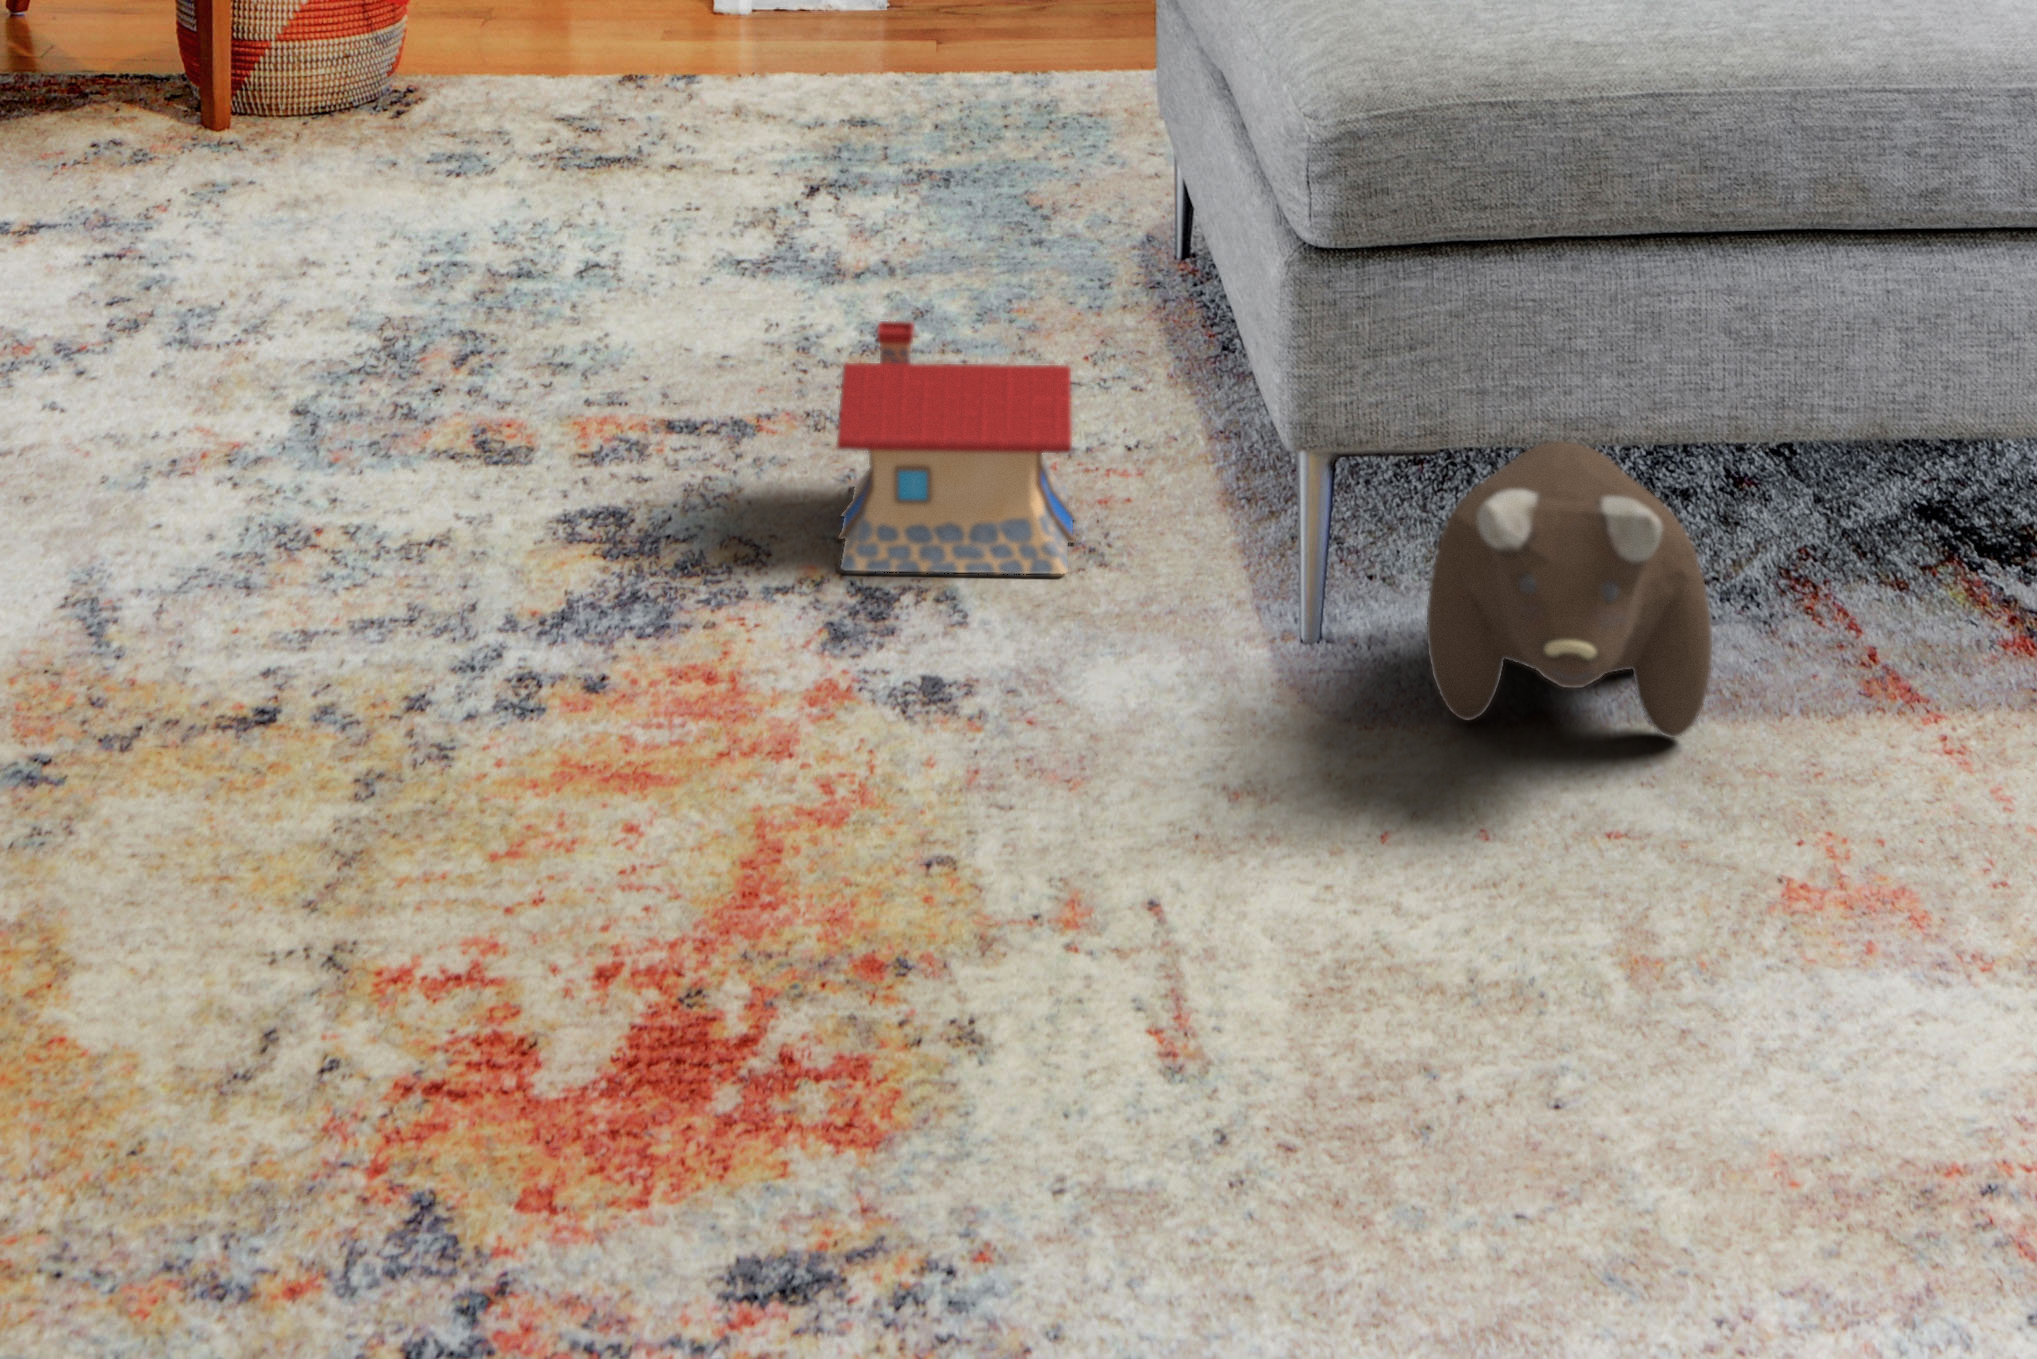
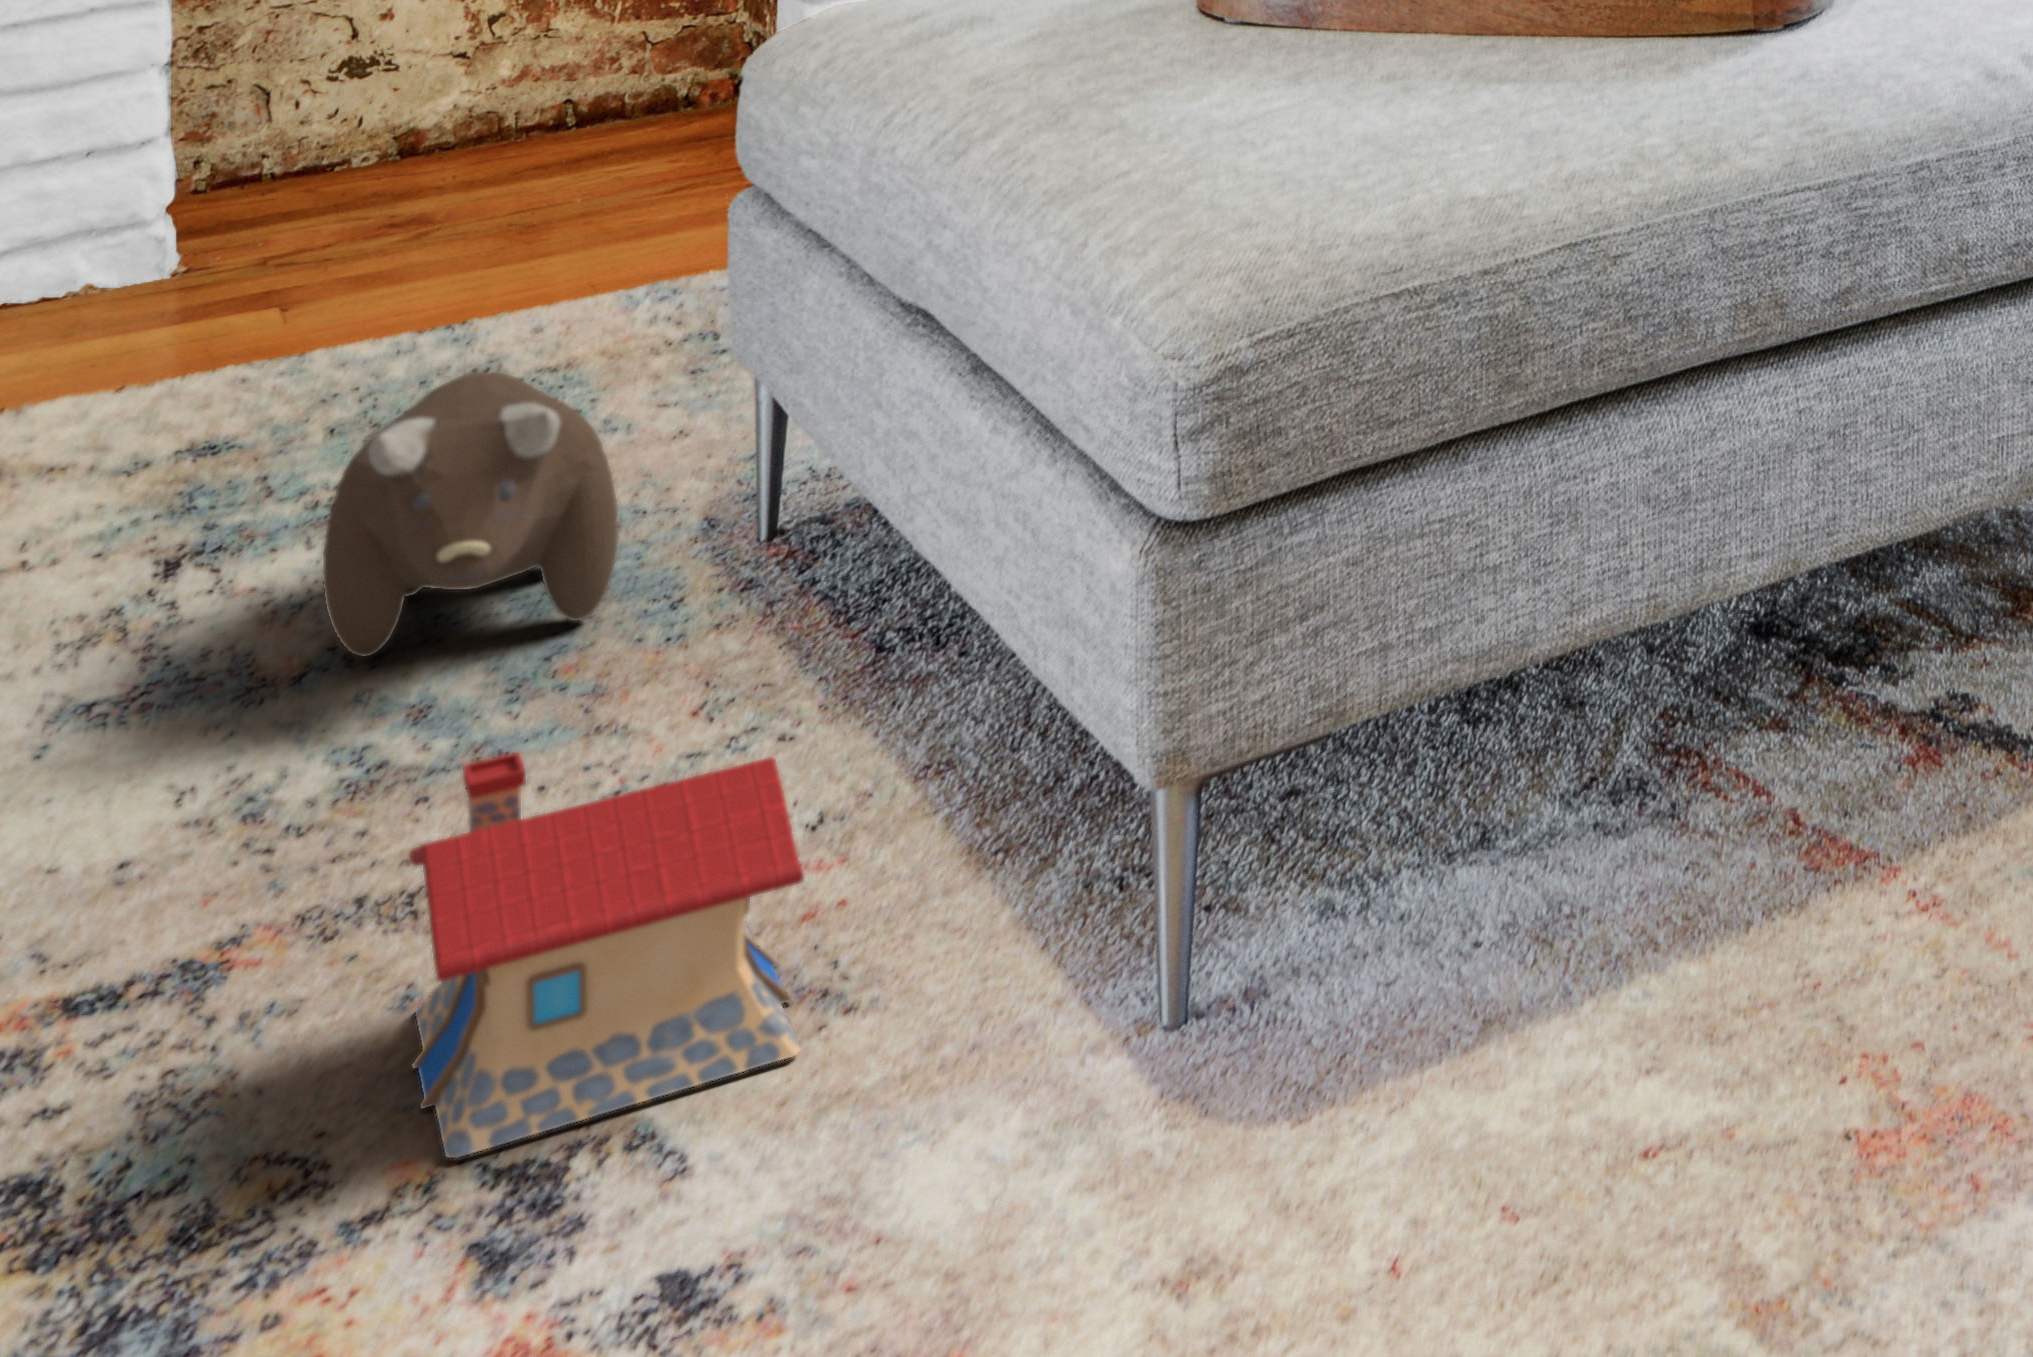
plush toy: present [1427,441,1712,738] -> present [323,372,619,657]

